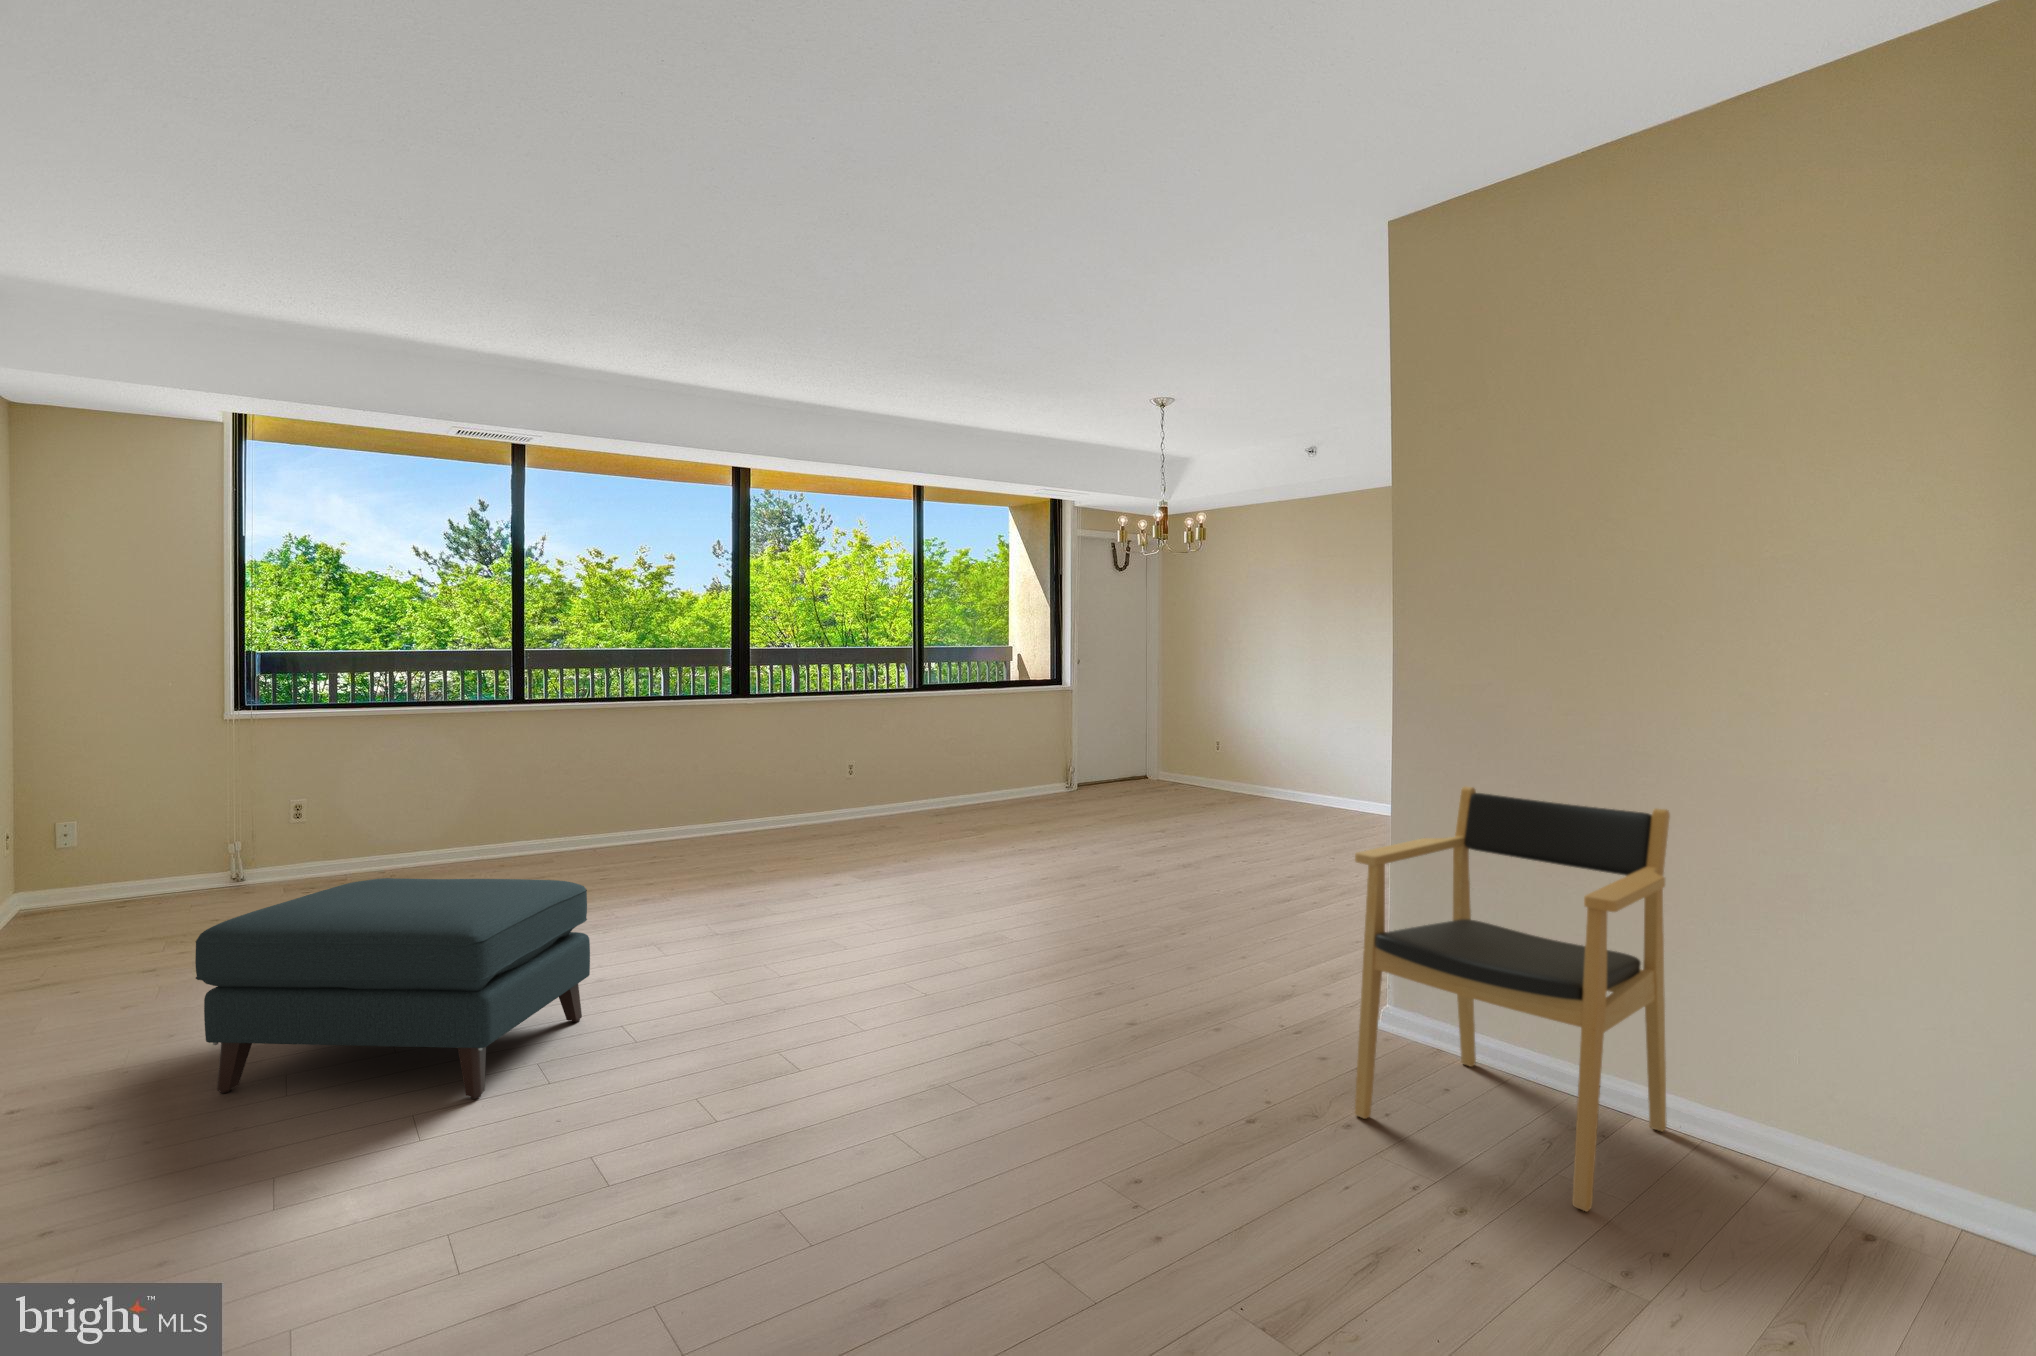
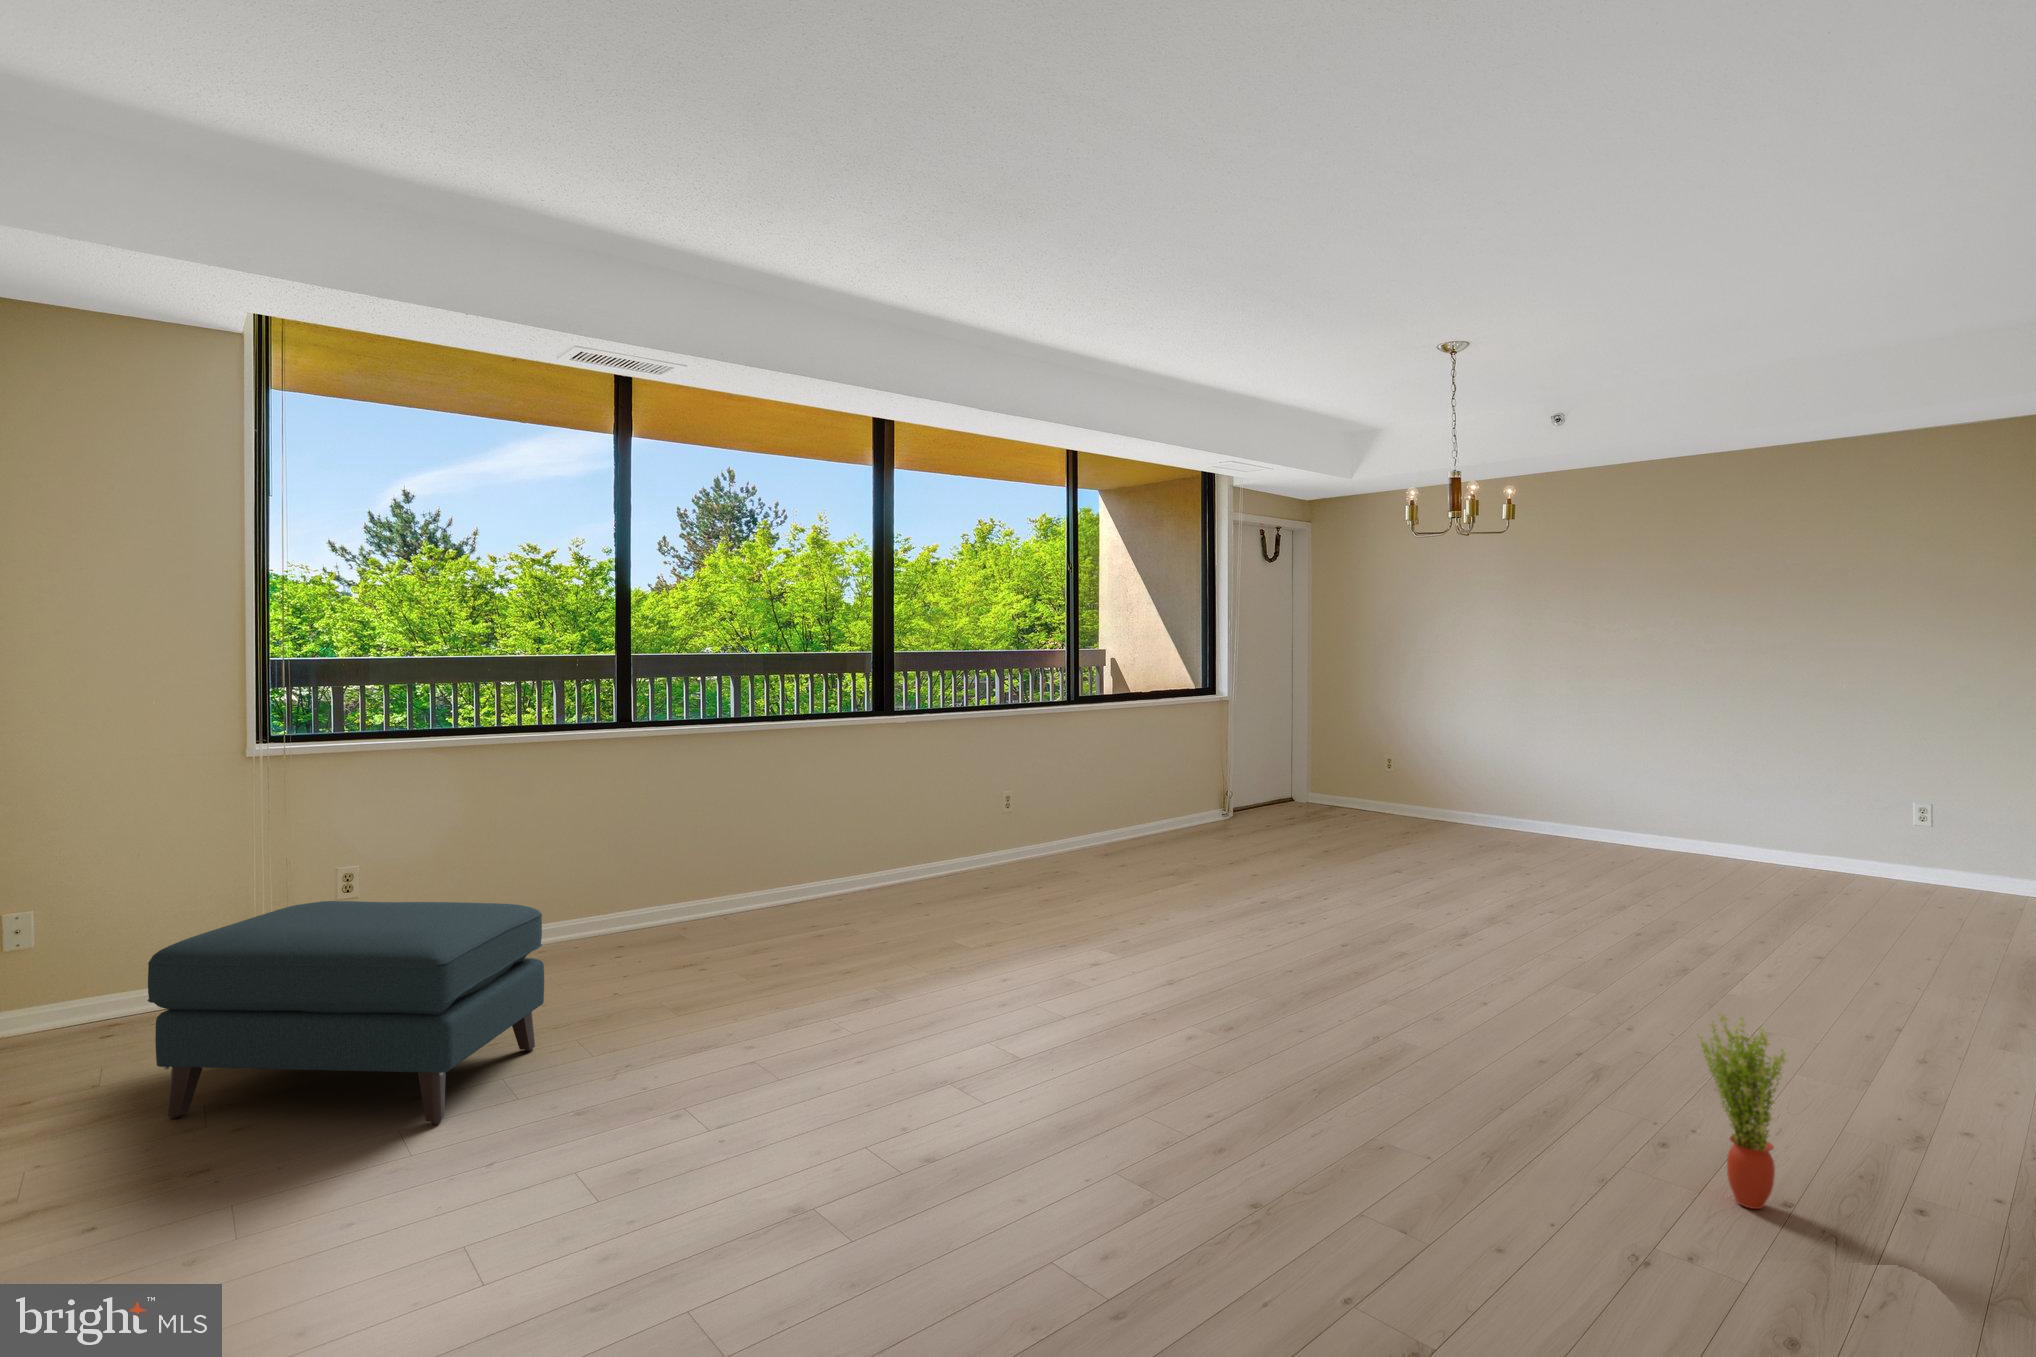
armchair: present [1355,786,1670,1211] -> none [1323,814,1632,1226]
potted plant: none [1744,987,1847,1192] -> present [1700,1015,1787,1209]

